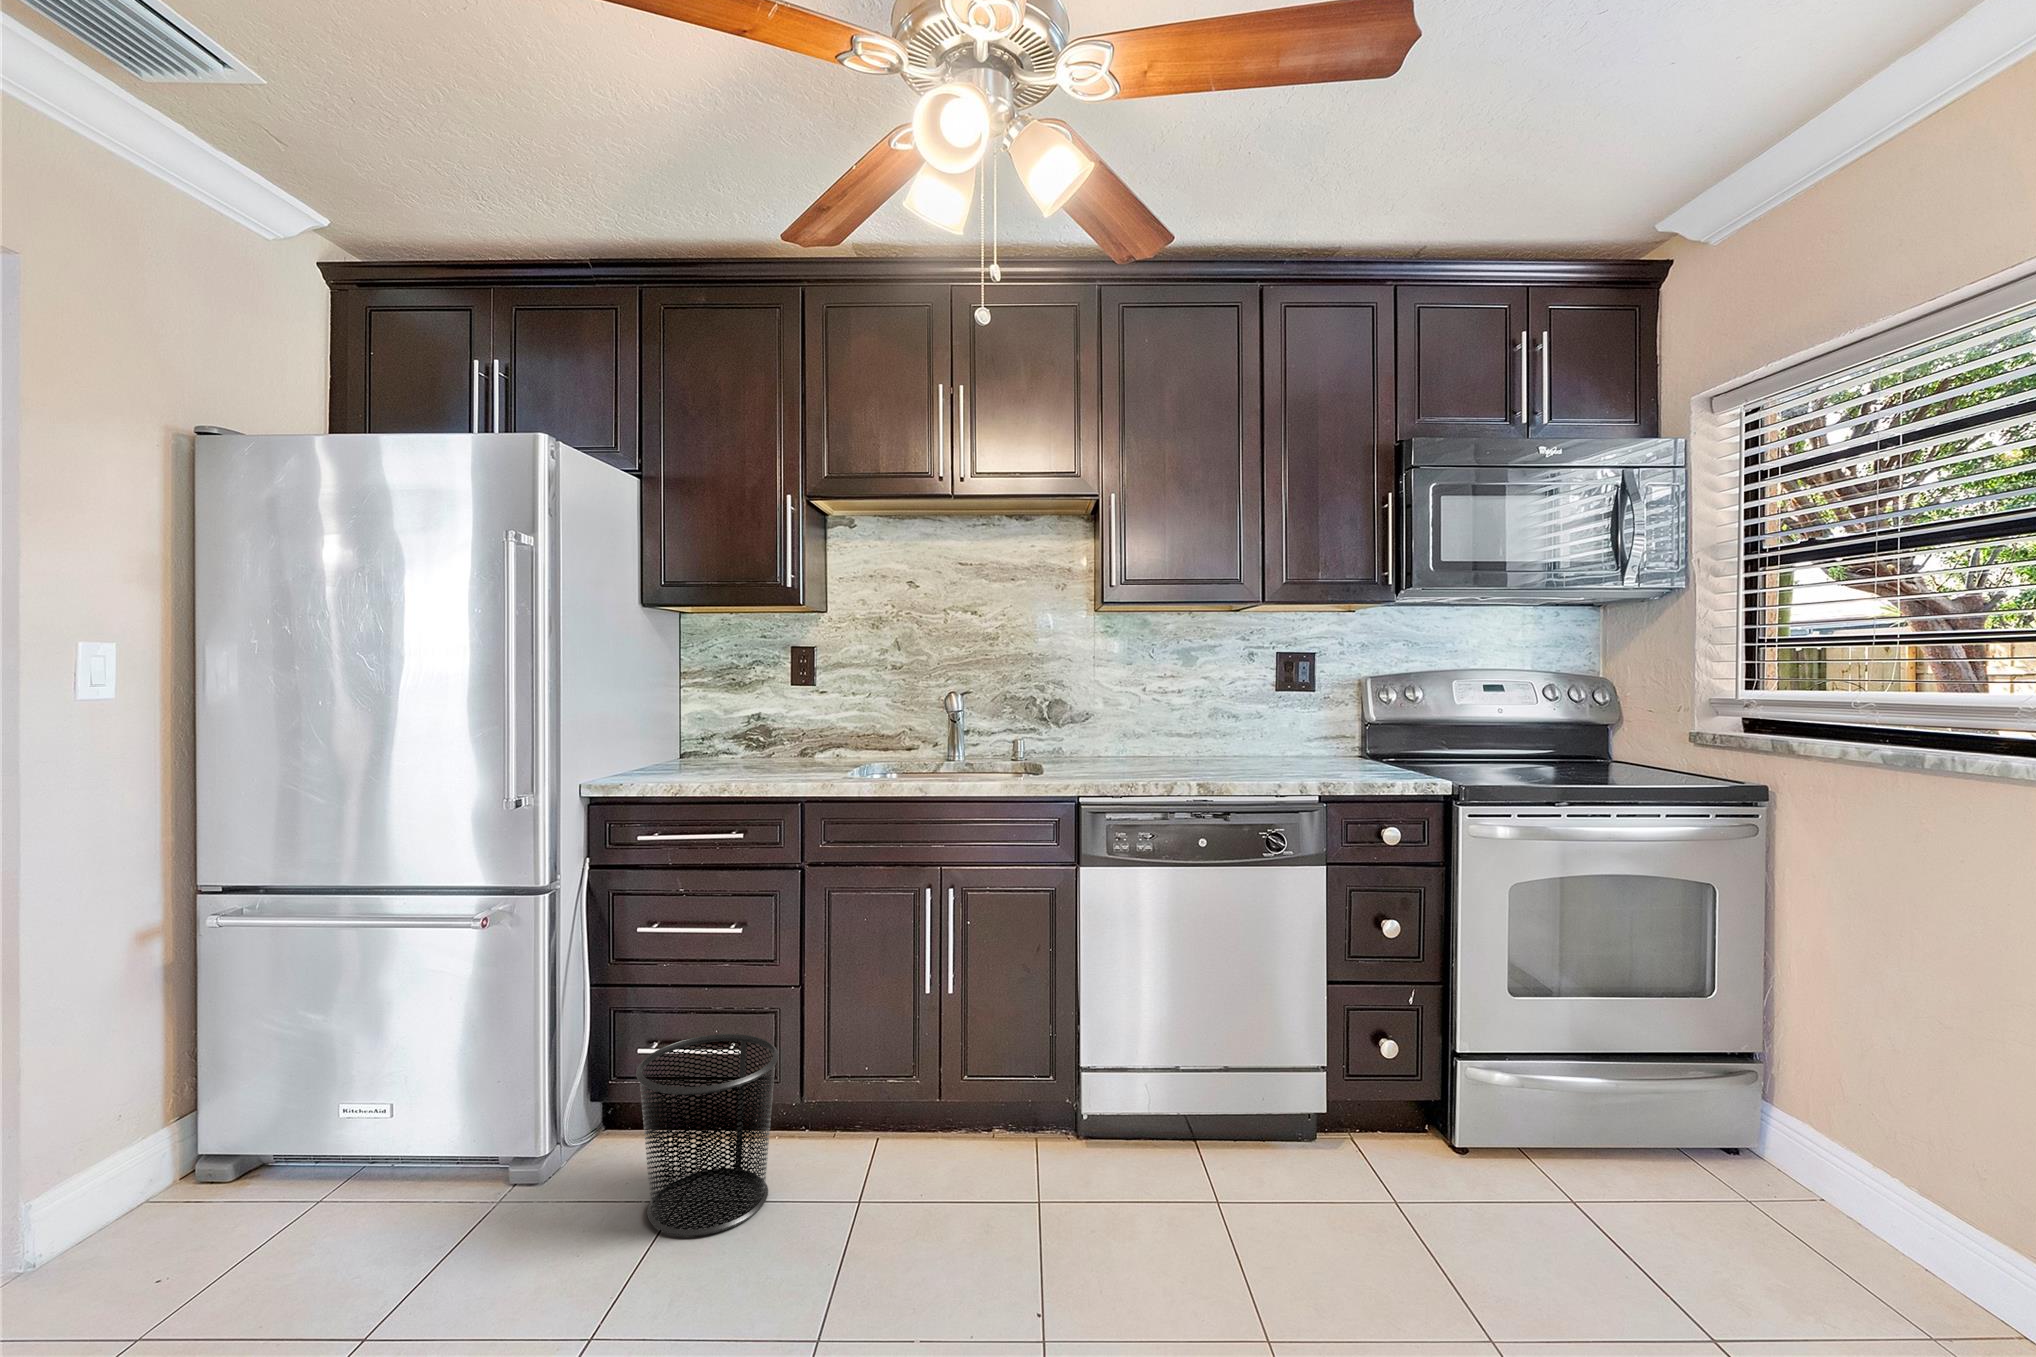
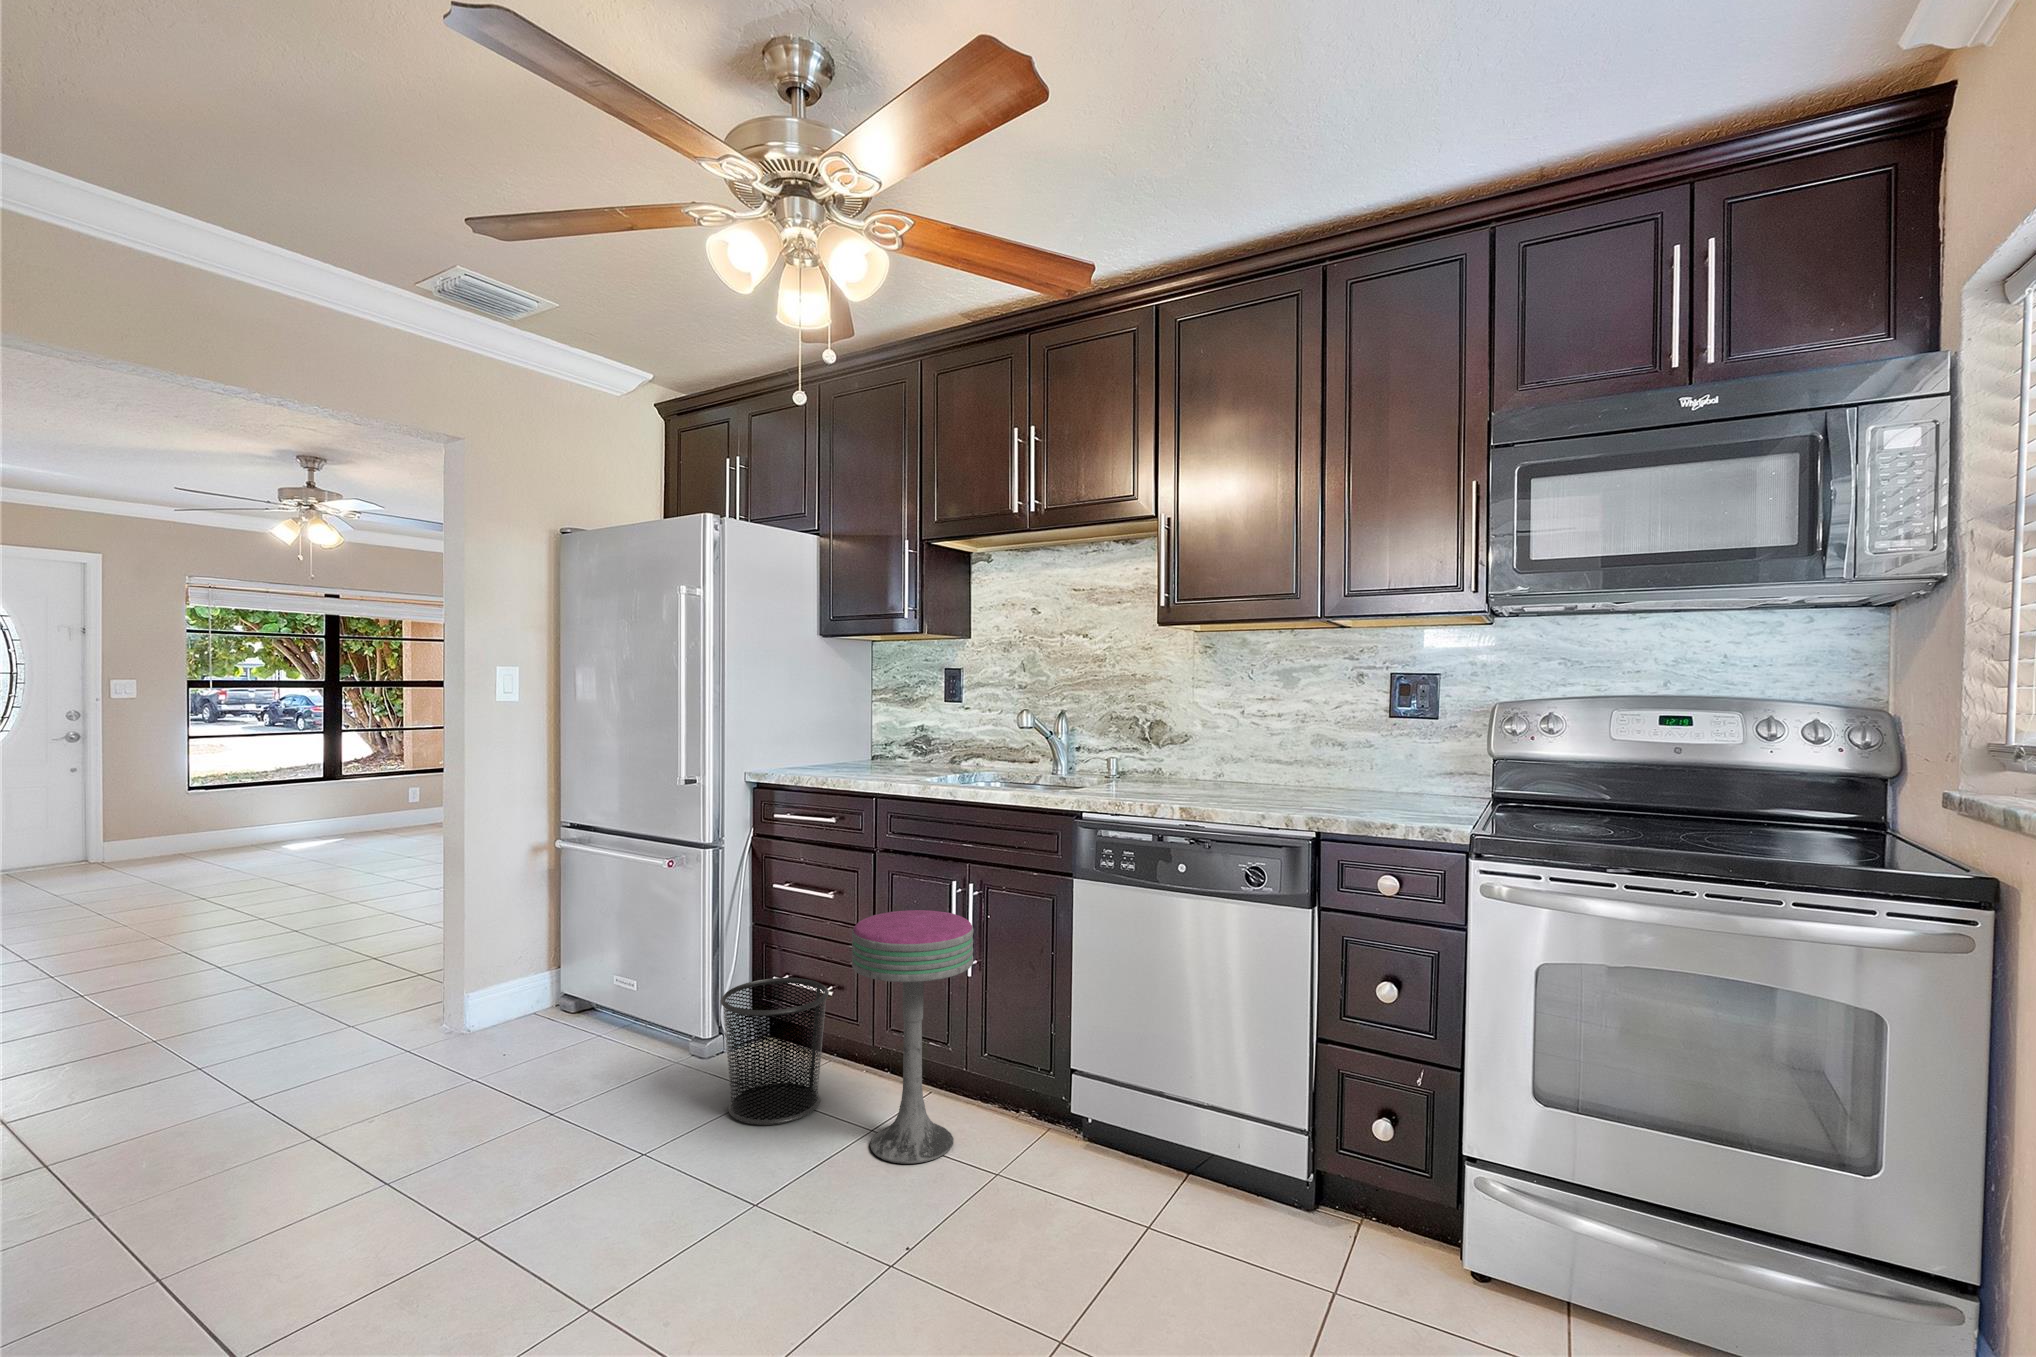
bar stool: none [851,922,994,1224] -> present [852,910,974,1164]

